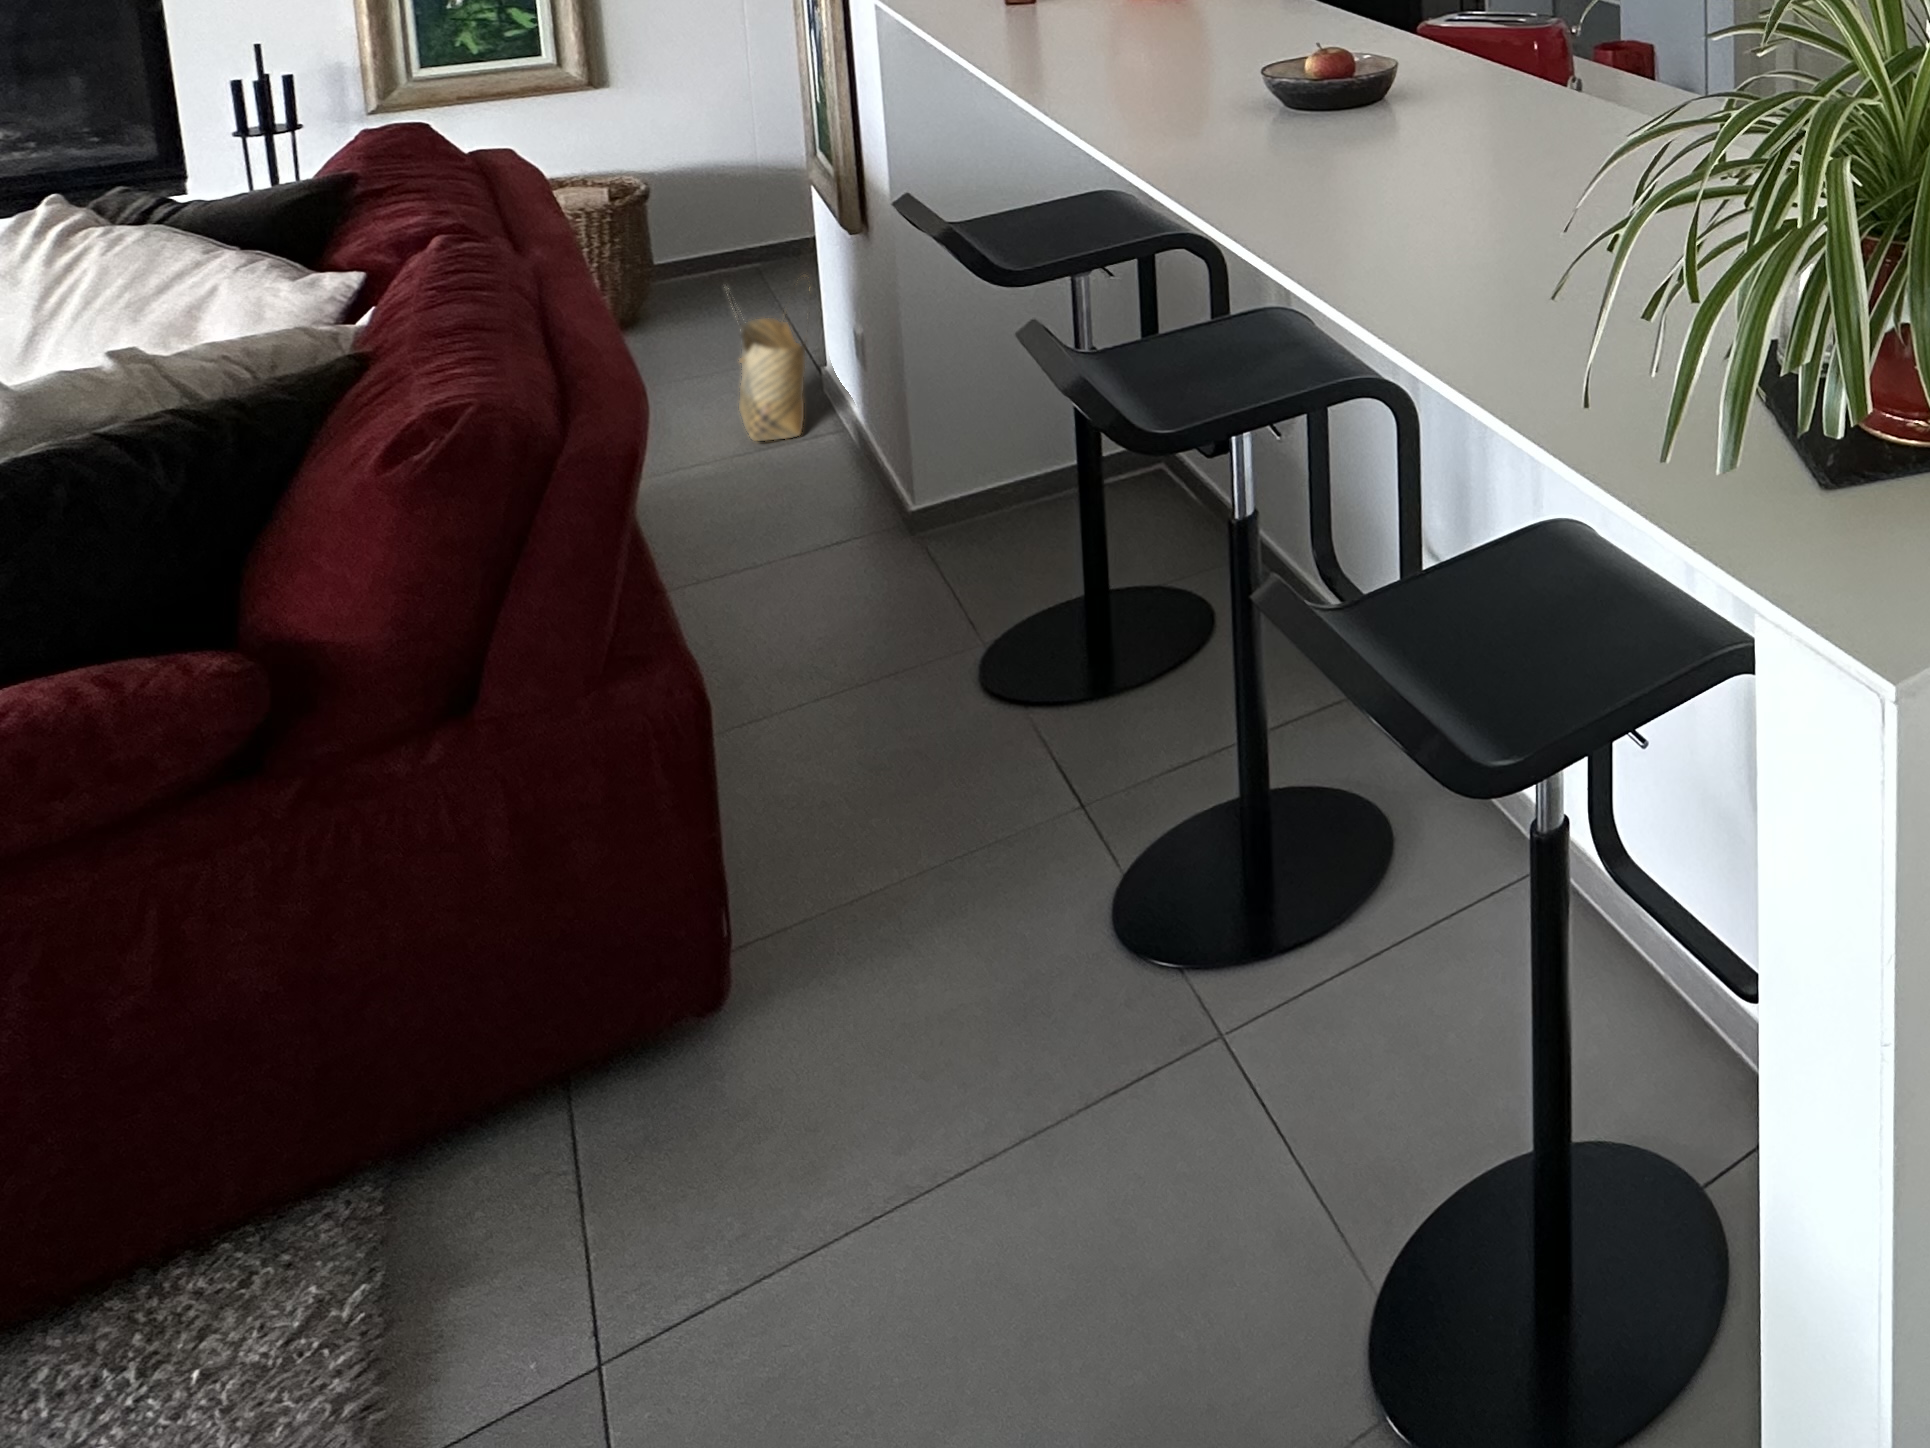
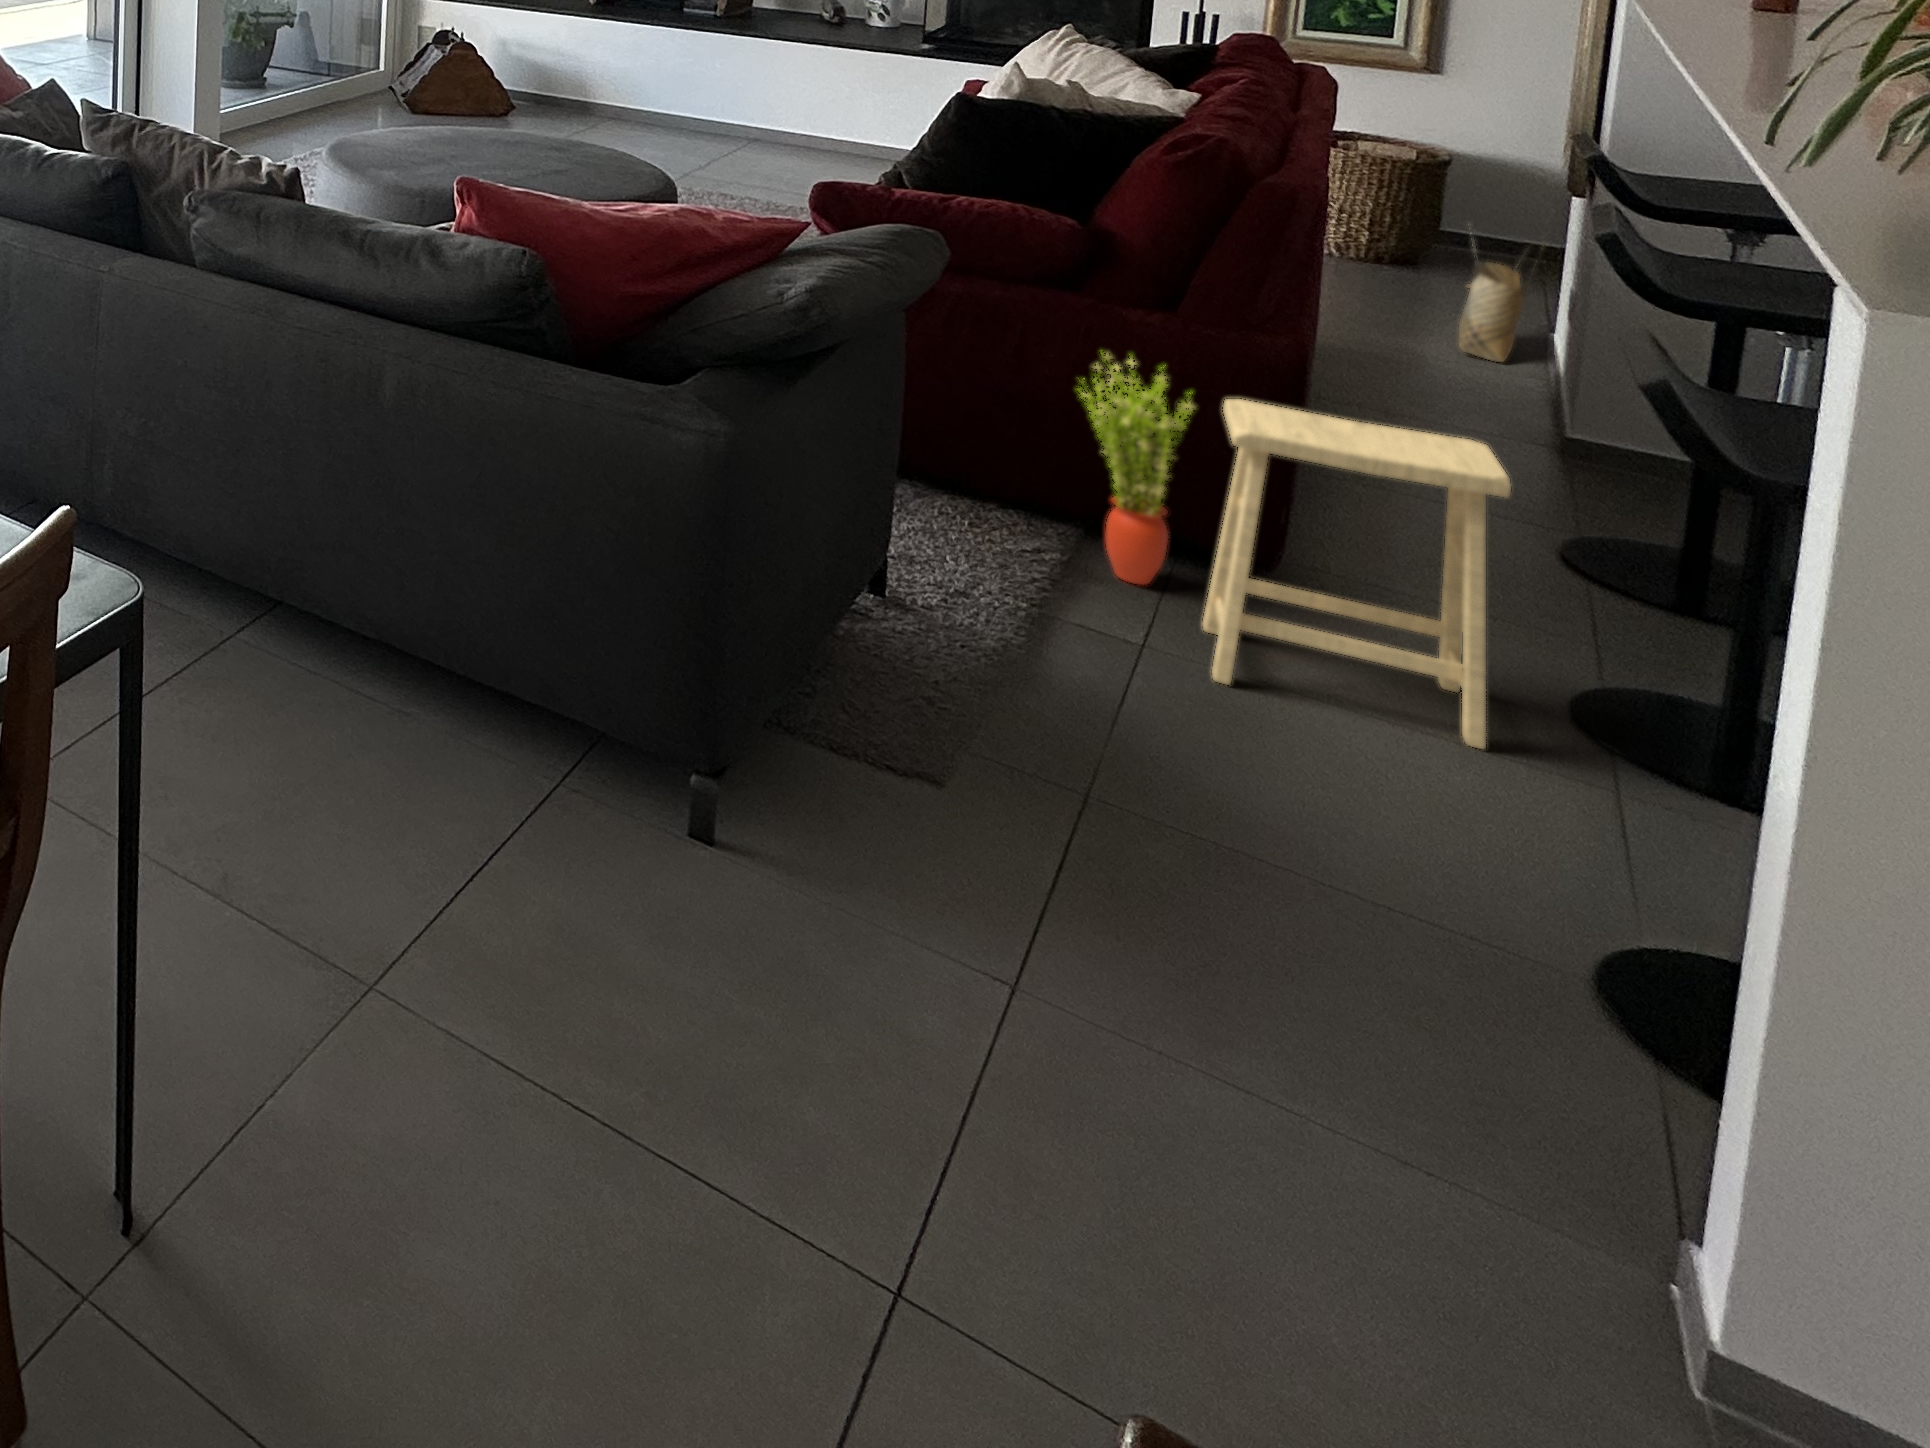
footstool: none [642,708,1099,1335] -> present [1203,399,1511,749]
potted plant: none [337,838,585,1230] -> present [1079,350,1193,585]

